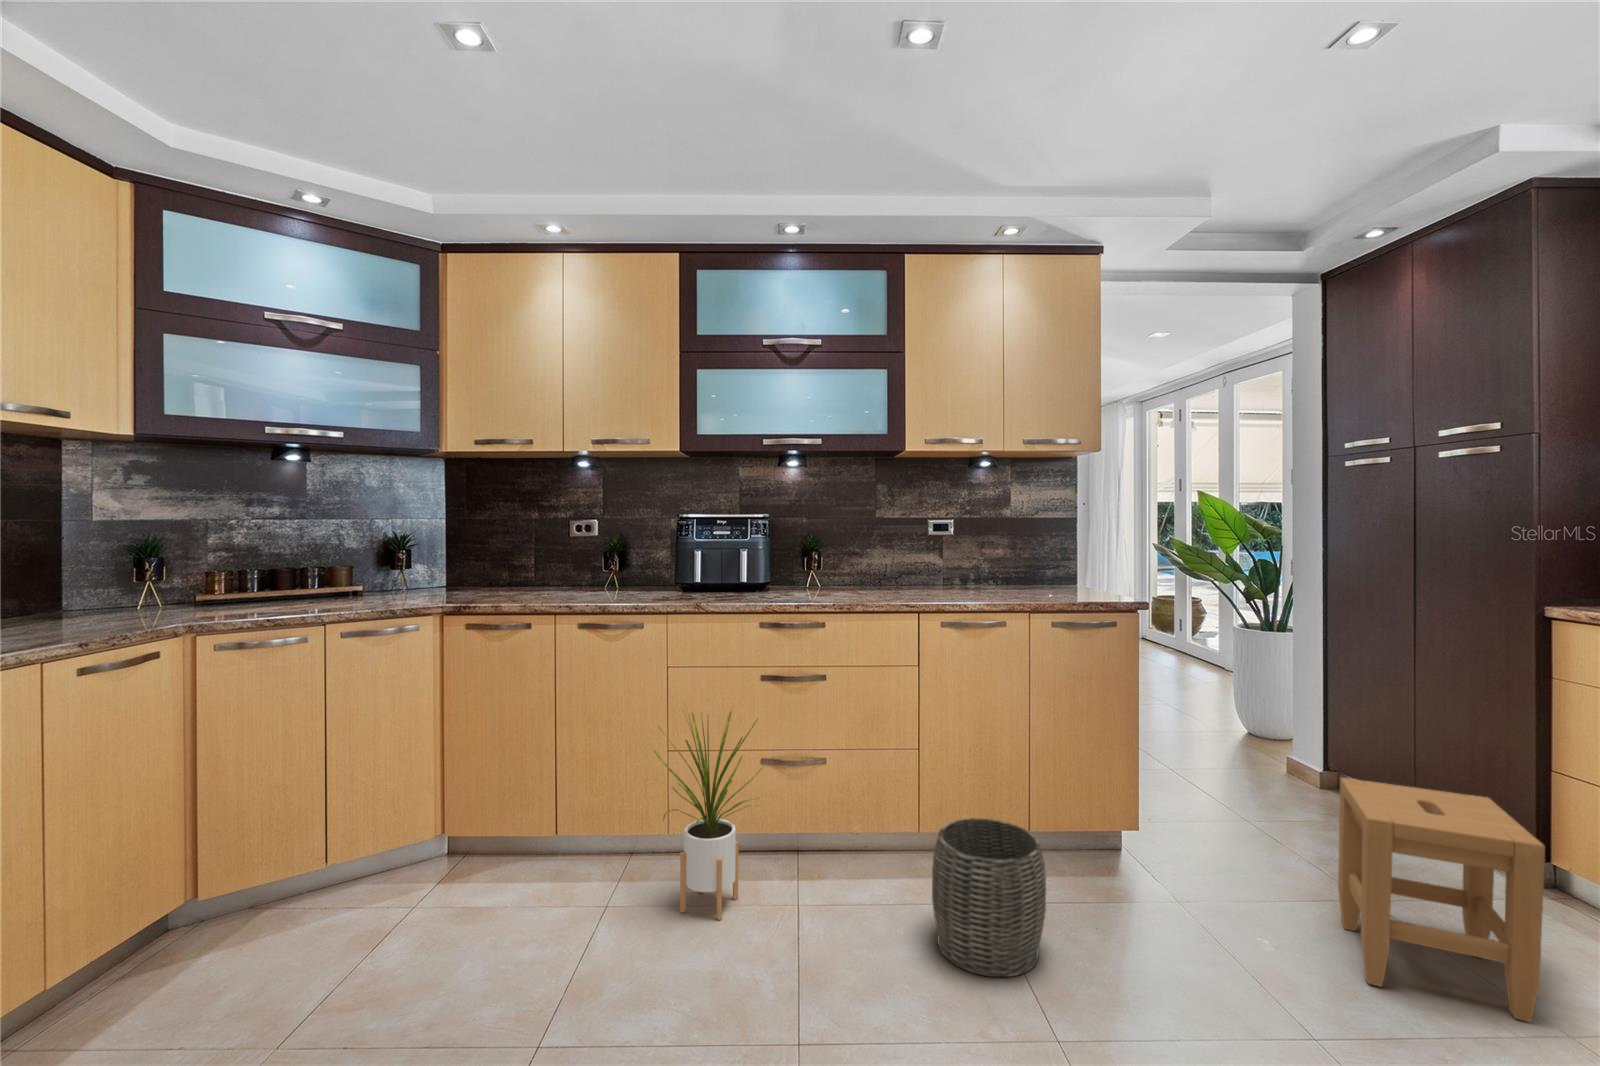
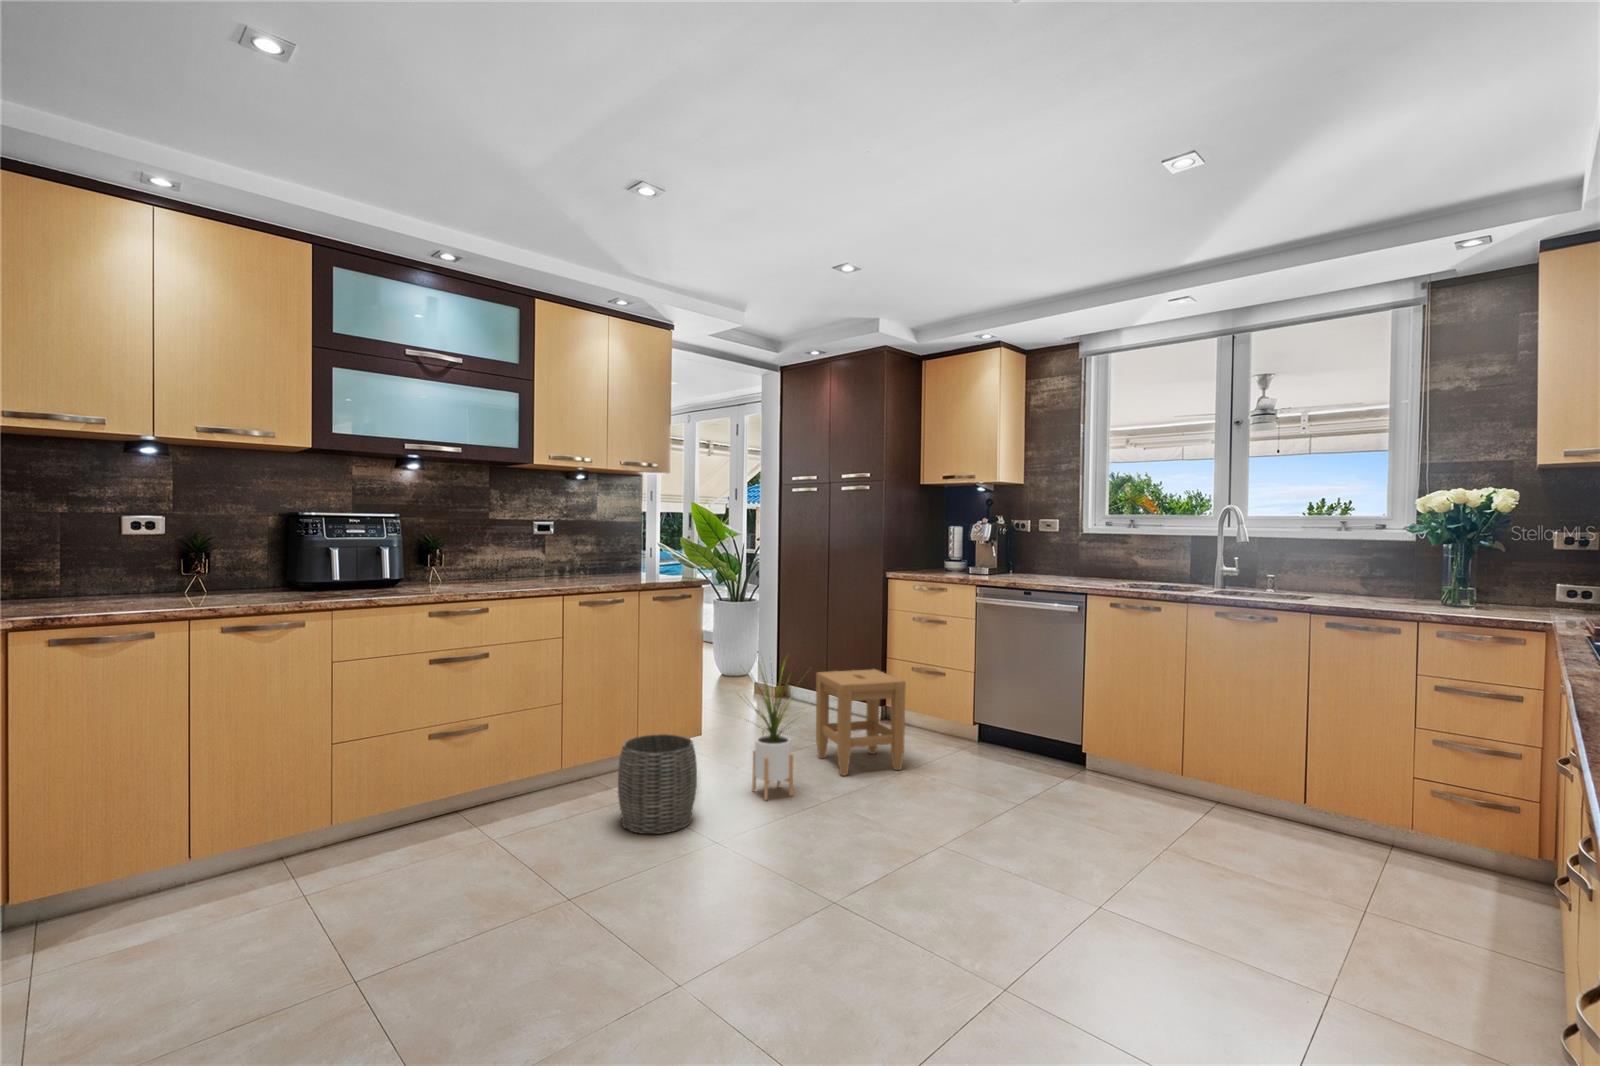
house plant: present [653,705,762,920] -> present [752,661,793,801]

